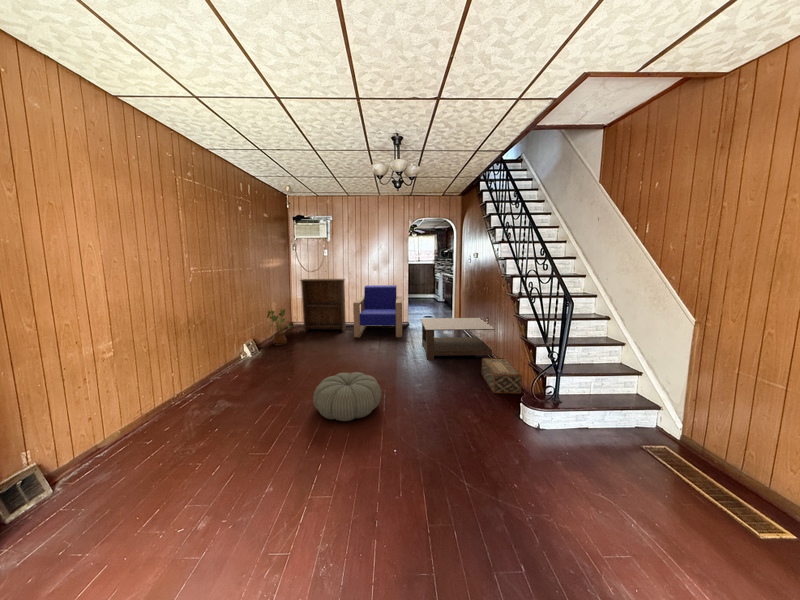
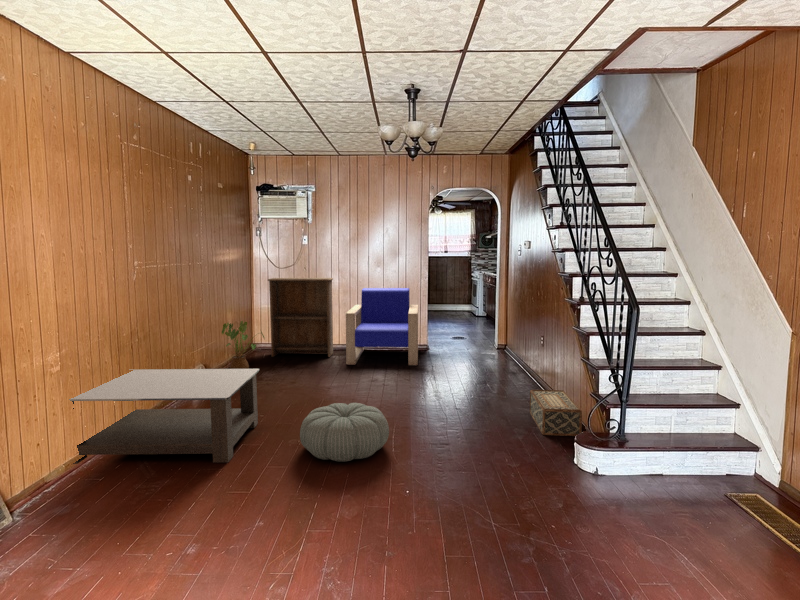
coffee table: present [421,318,495,360] -> present [69,369,259,464]

